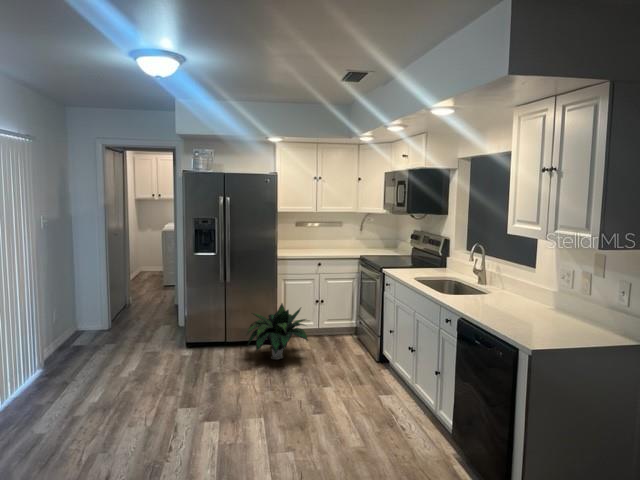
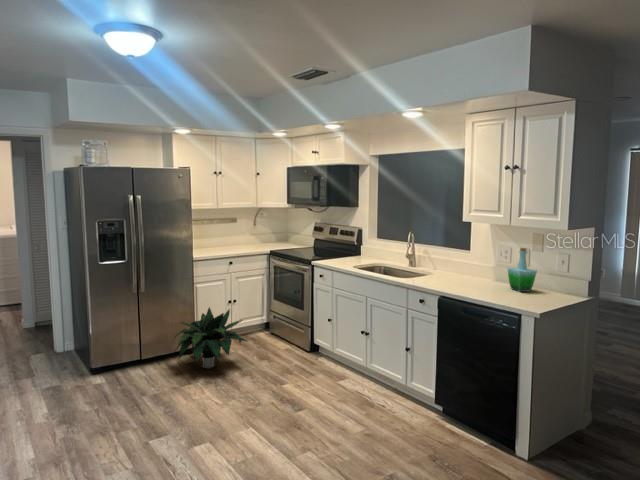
bottle: none [550,270,584,327] -> present [508,248,537,292]

